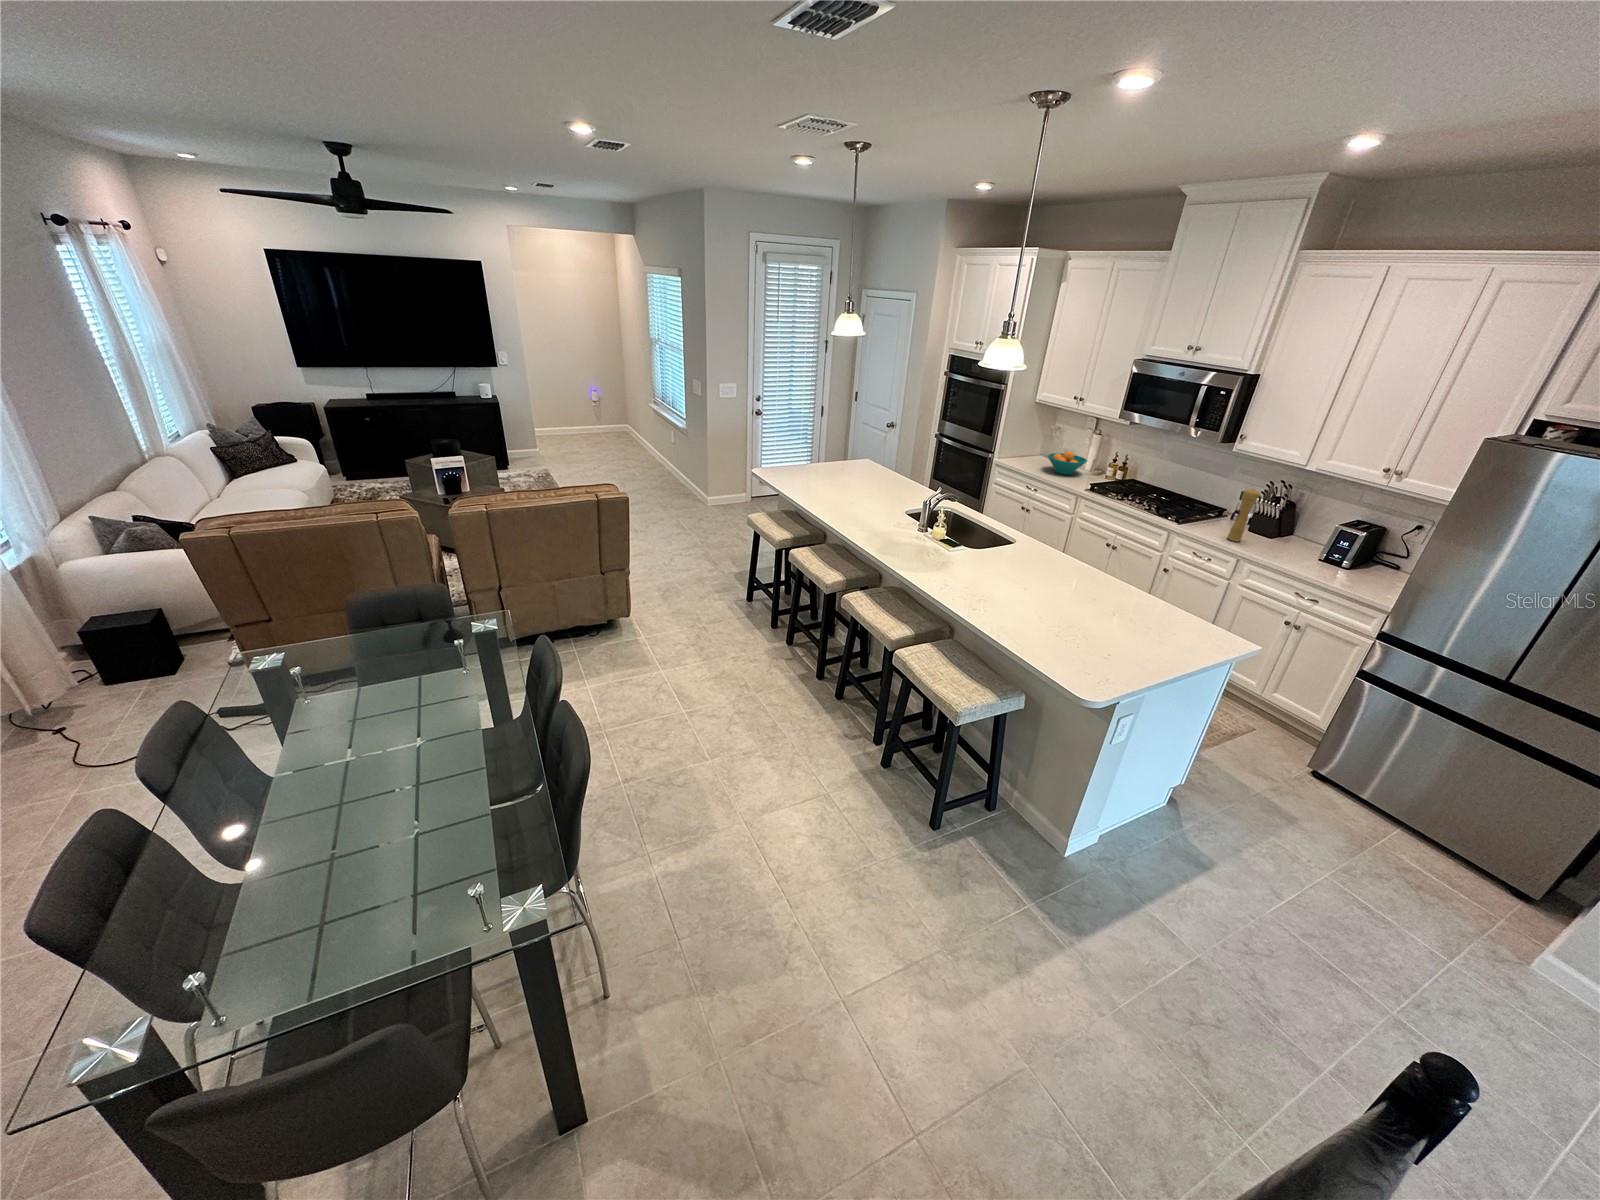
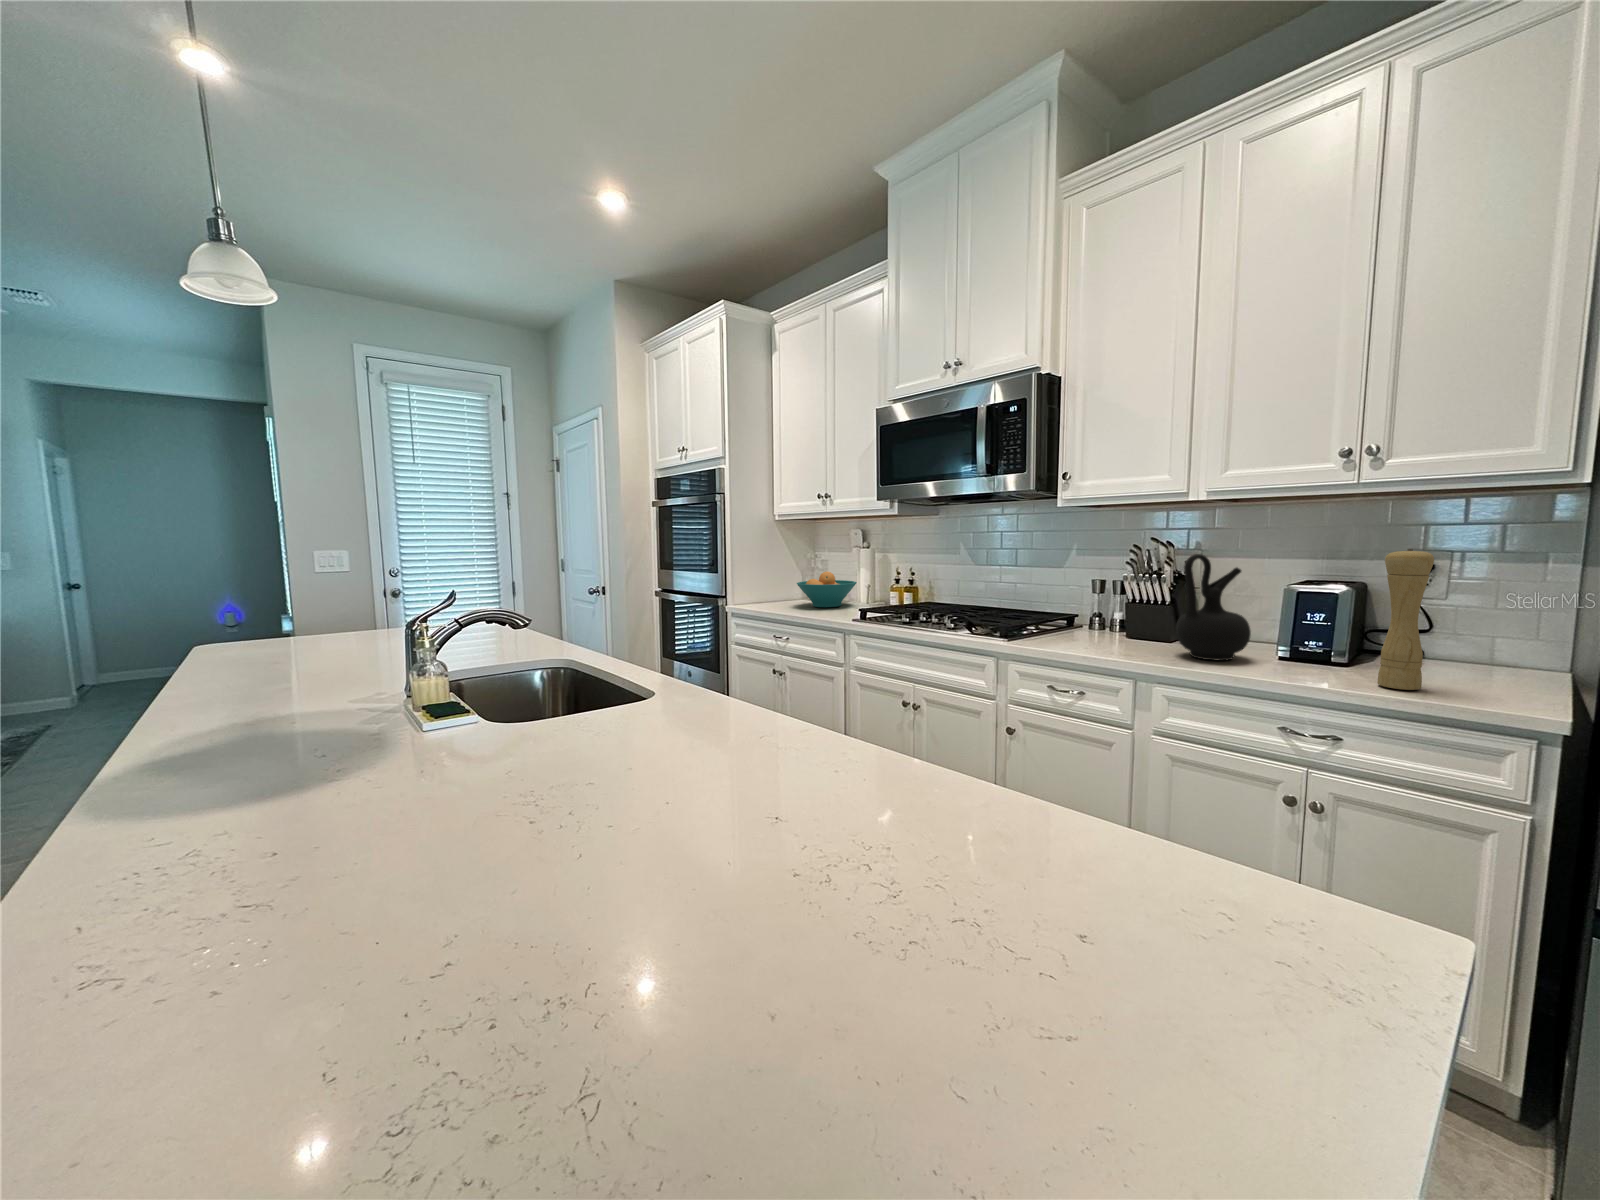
pepper mill: present [1227,489,1260,542] -> present [1377,549,1434,690]
ceramic jug: none [1269,505,1314,557] -> present [1176,554,1251,661]

